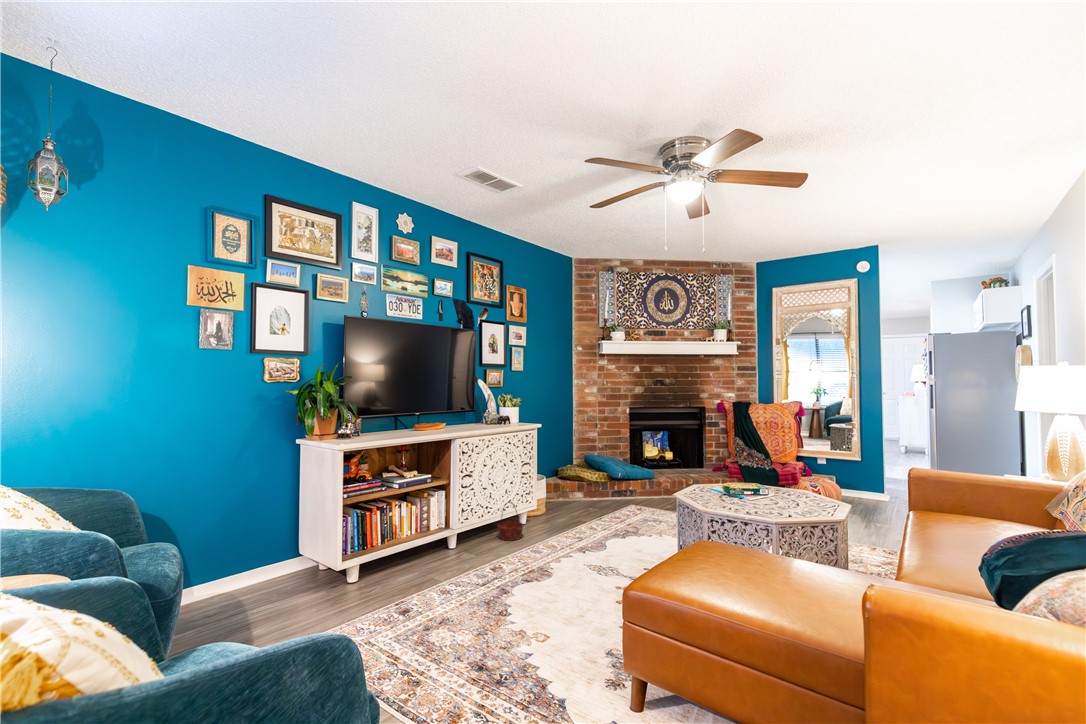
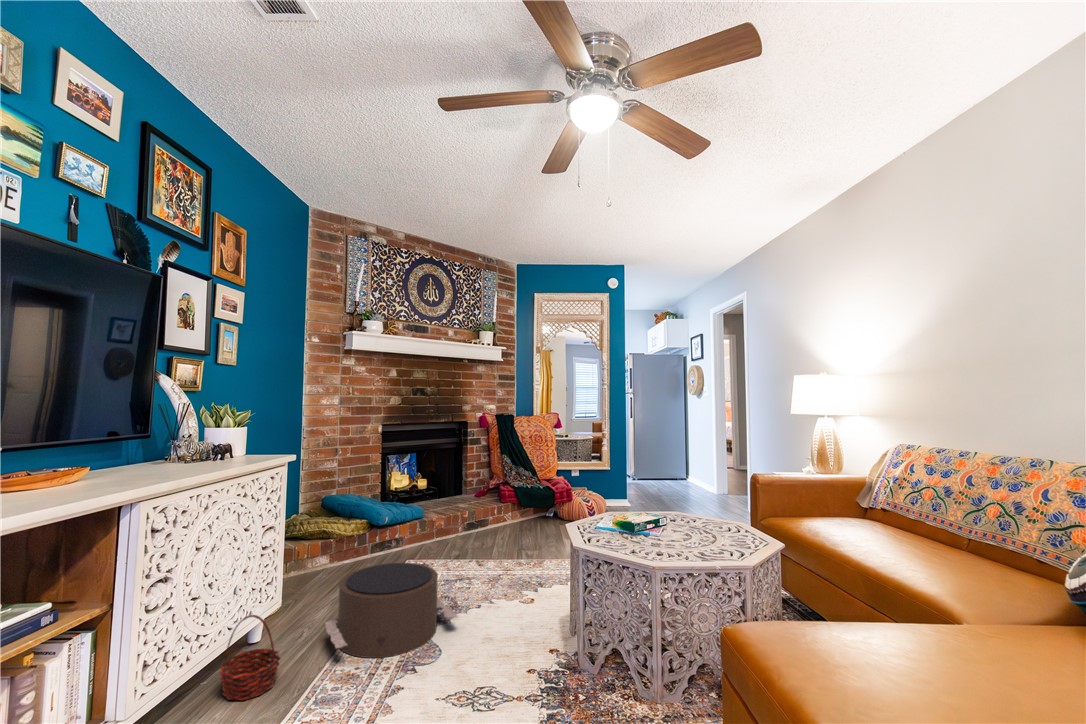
pouf: none [549,495,622,542] -> present [325,563,458,658]

